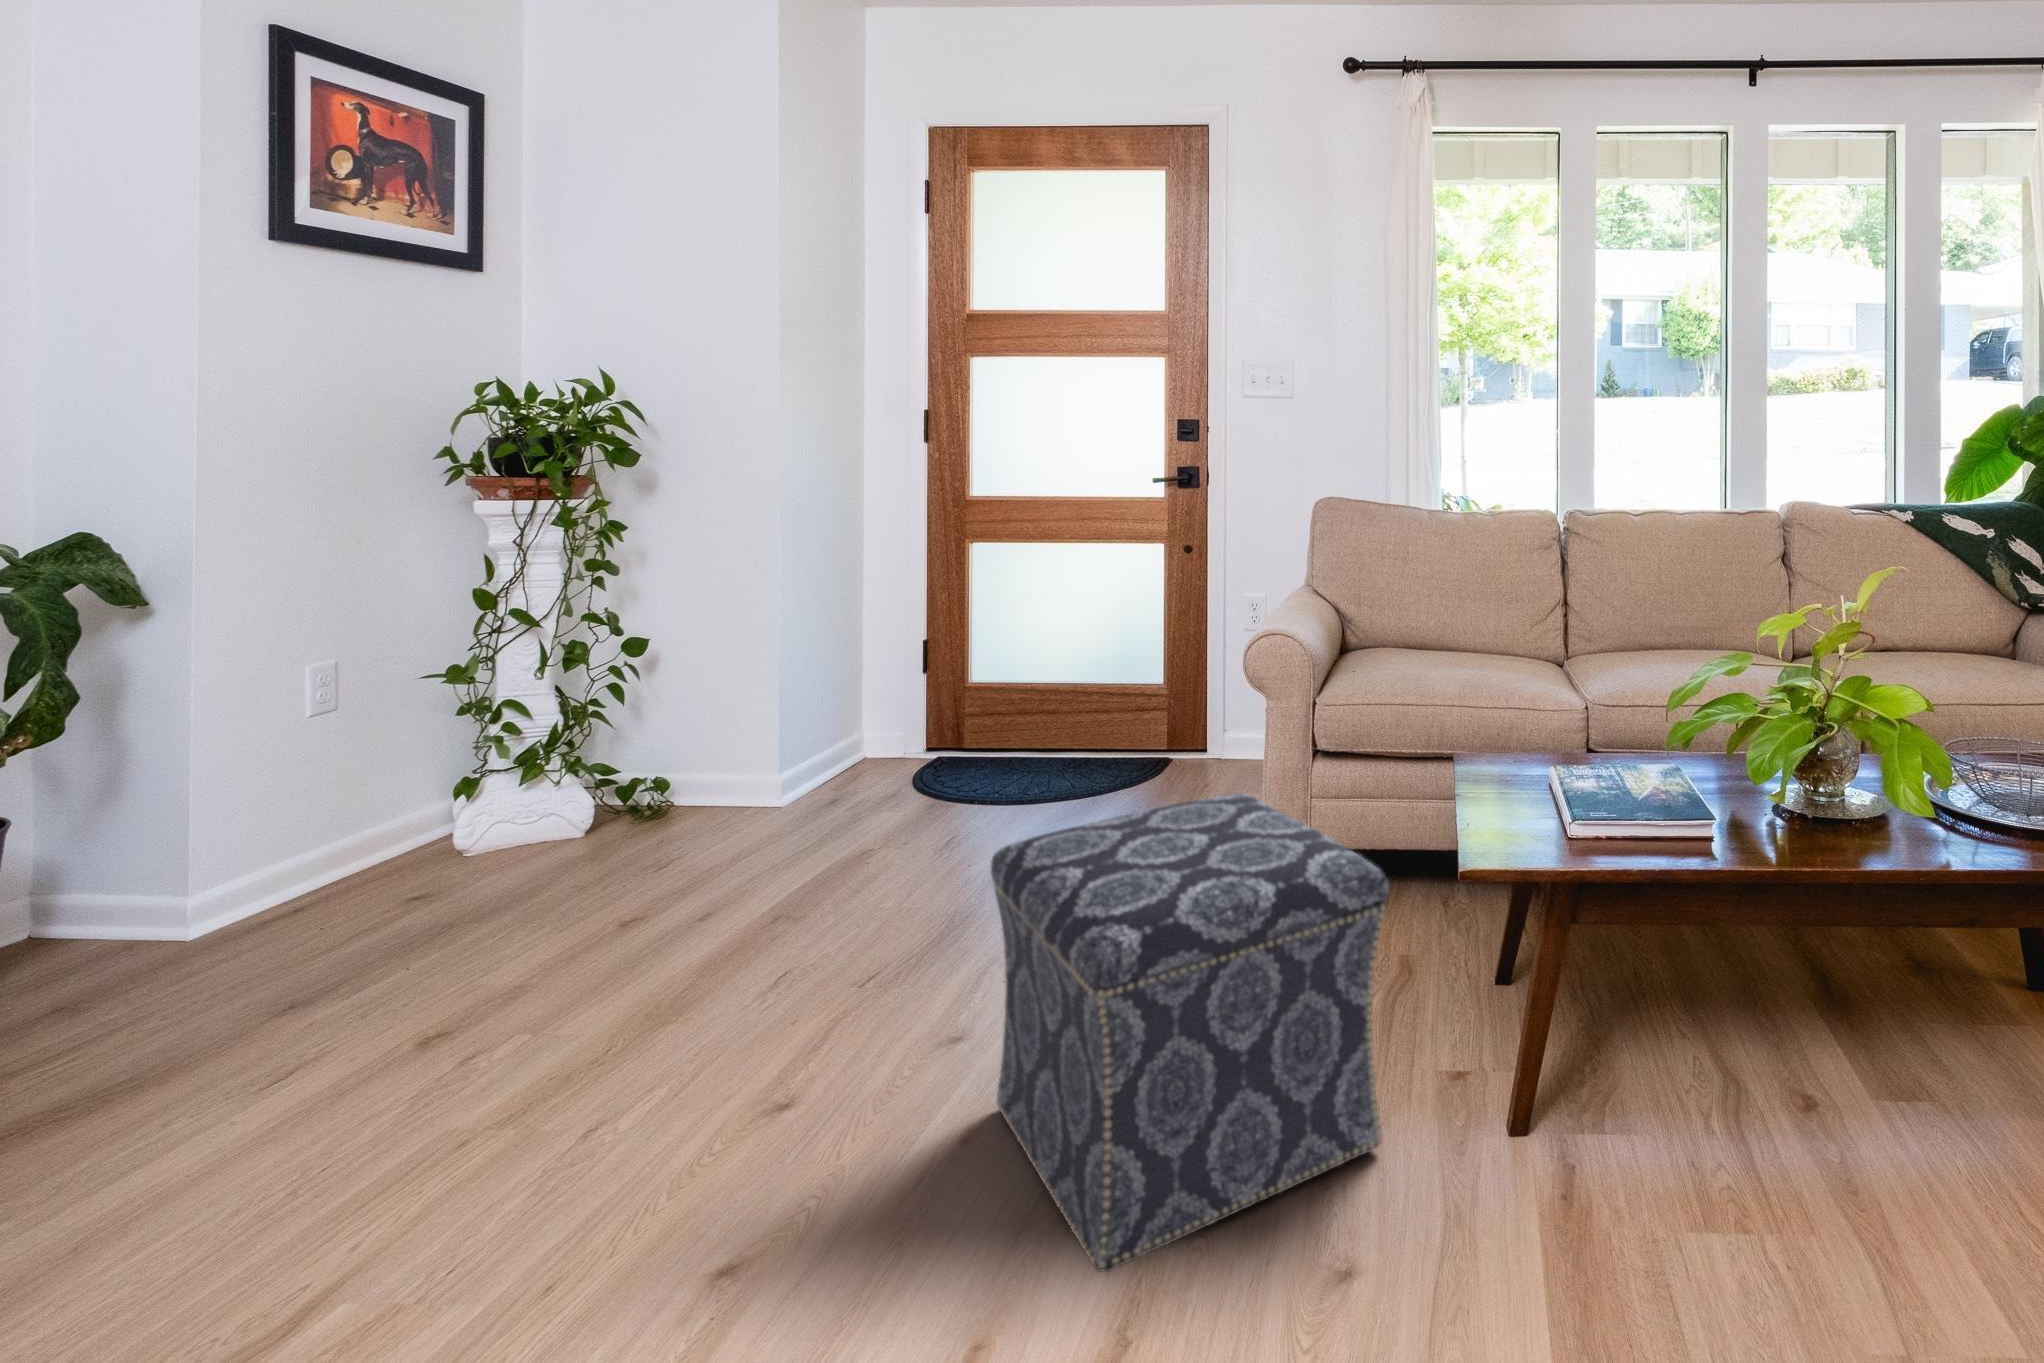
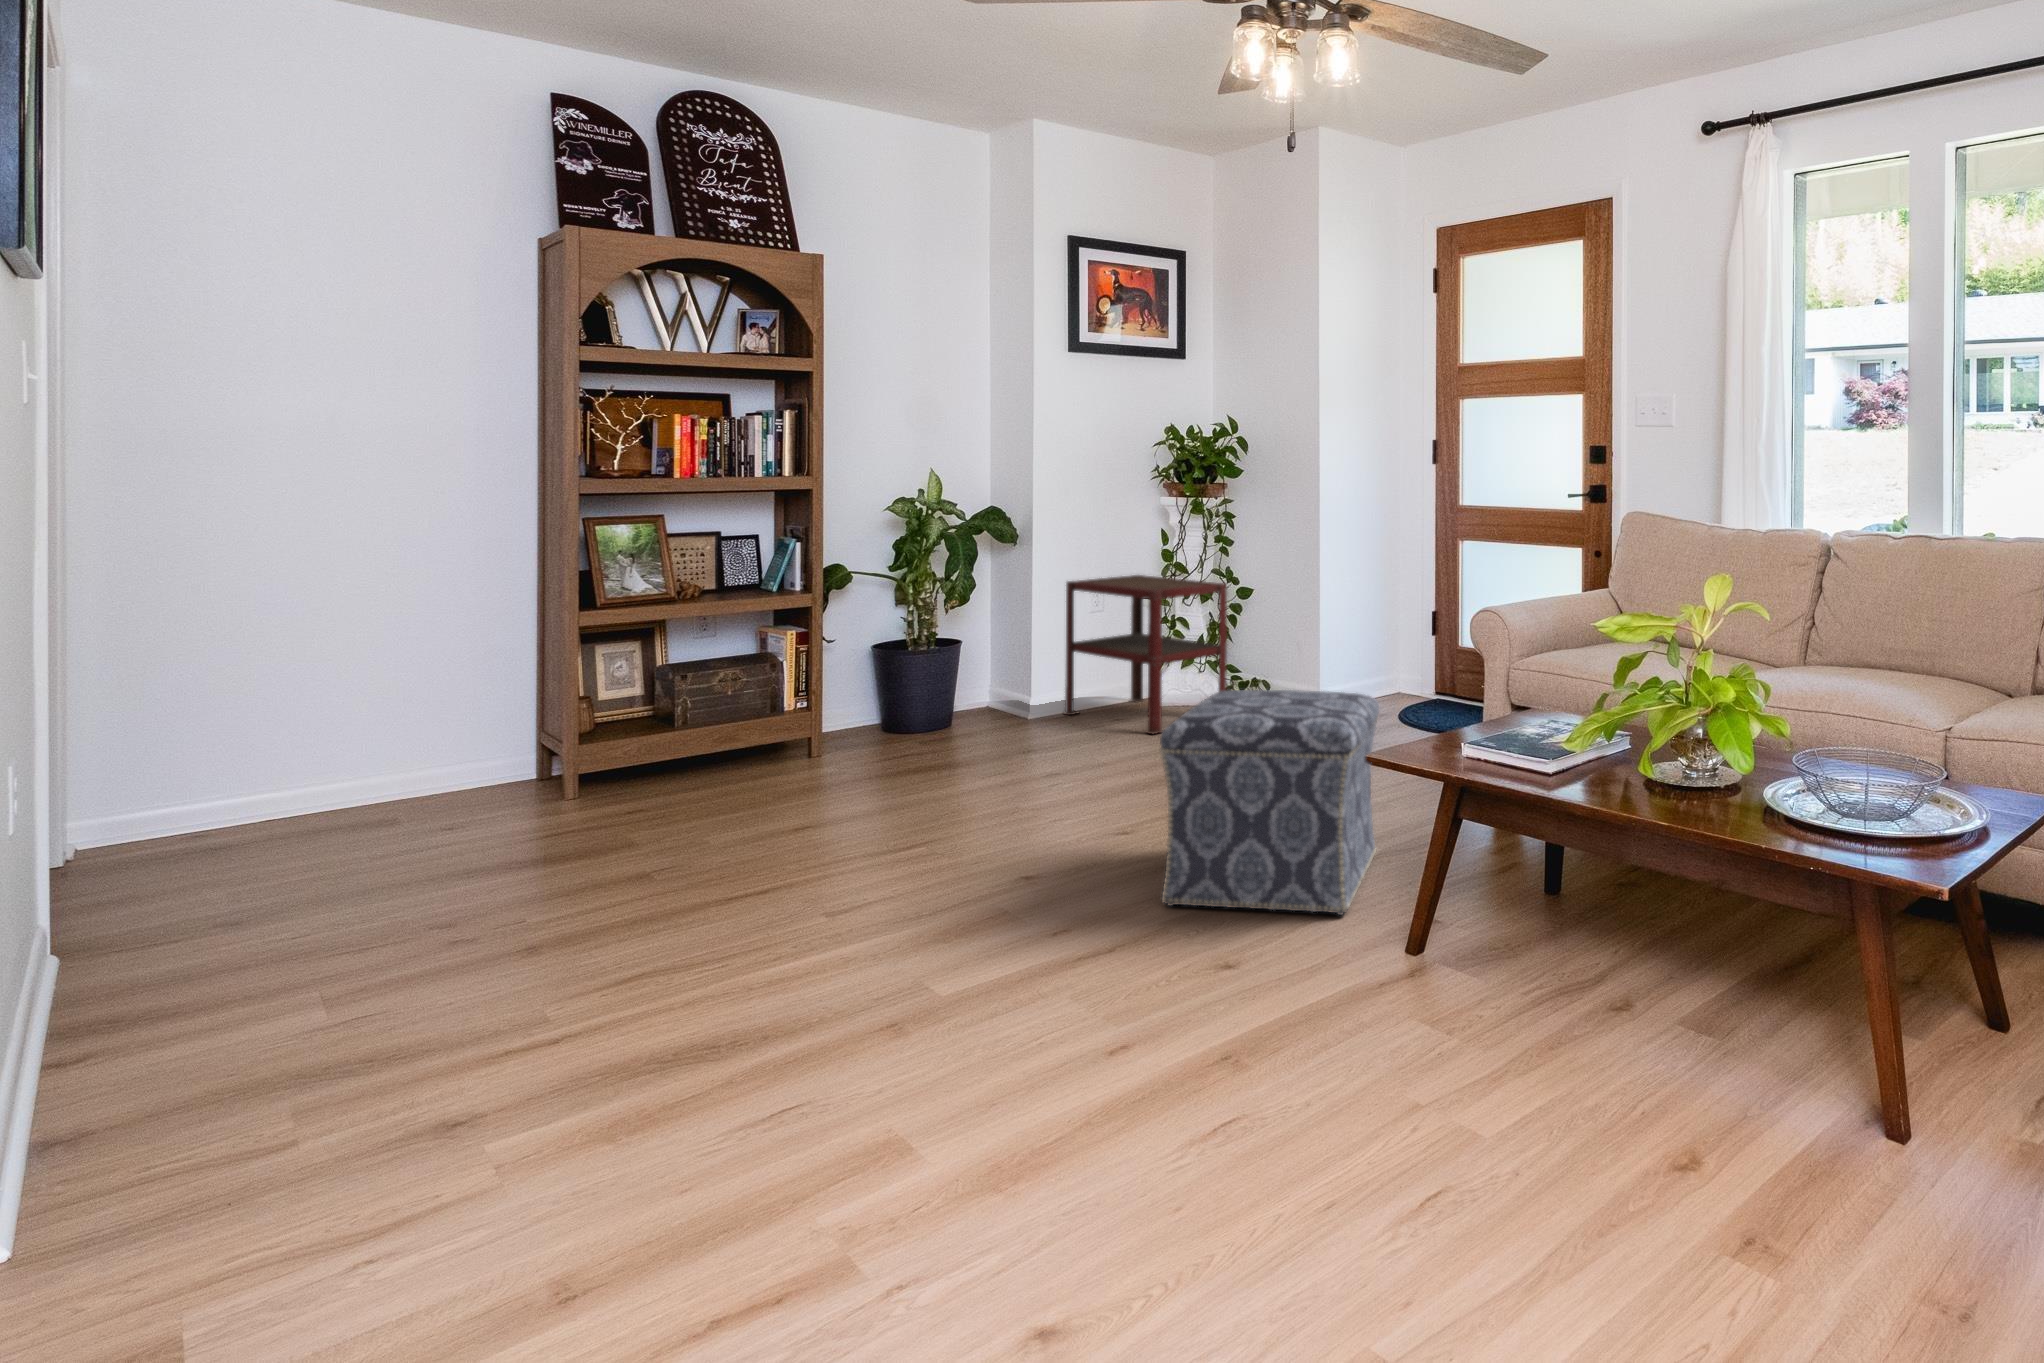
side table: none [277,638,656,924] -> present [1064,575,1227,734]

